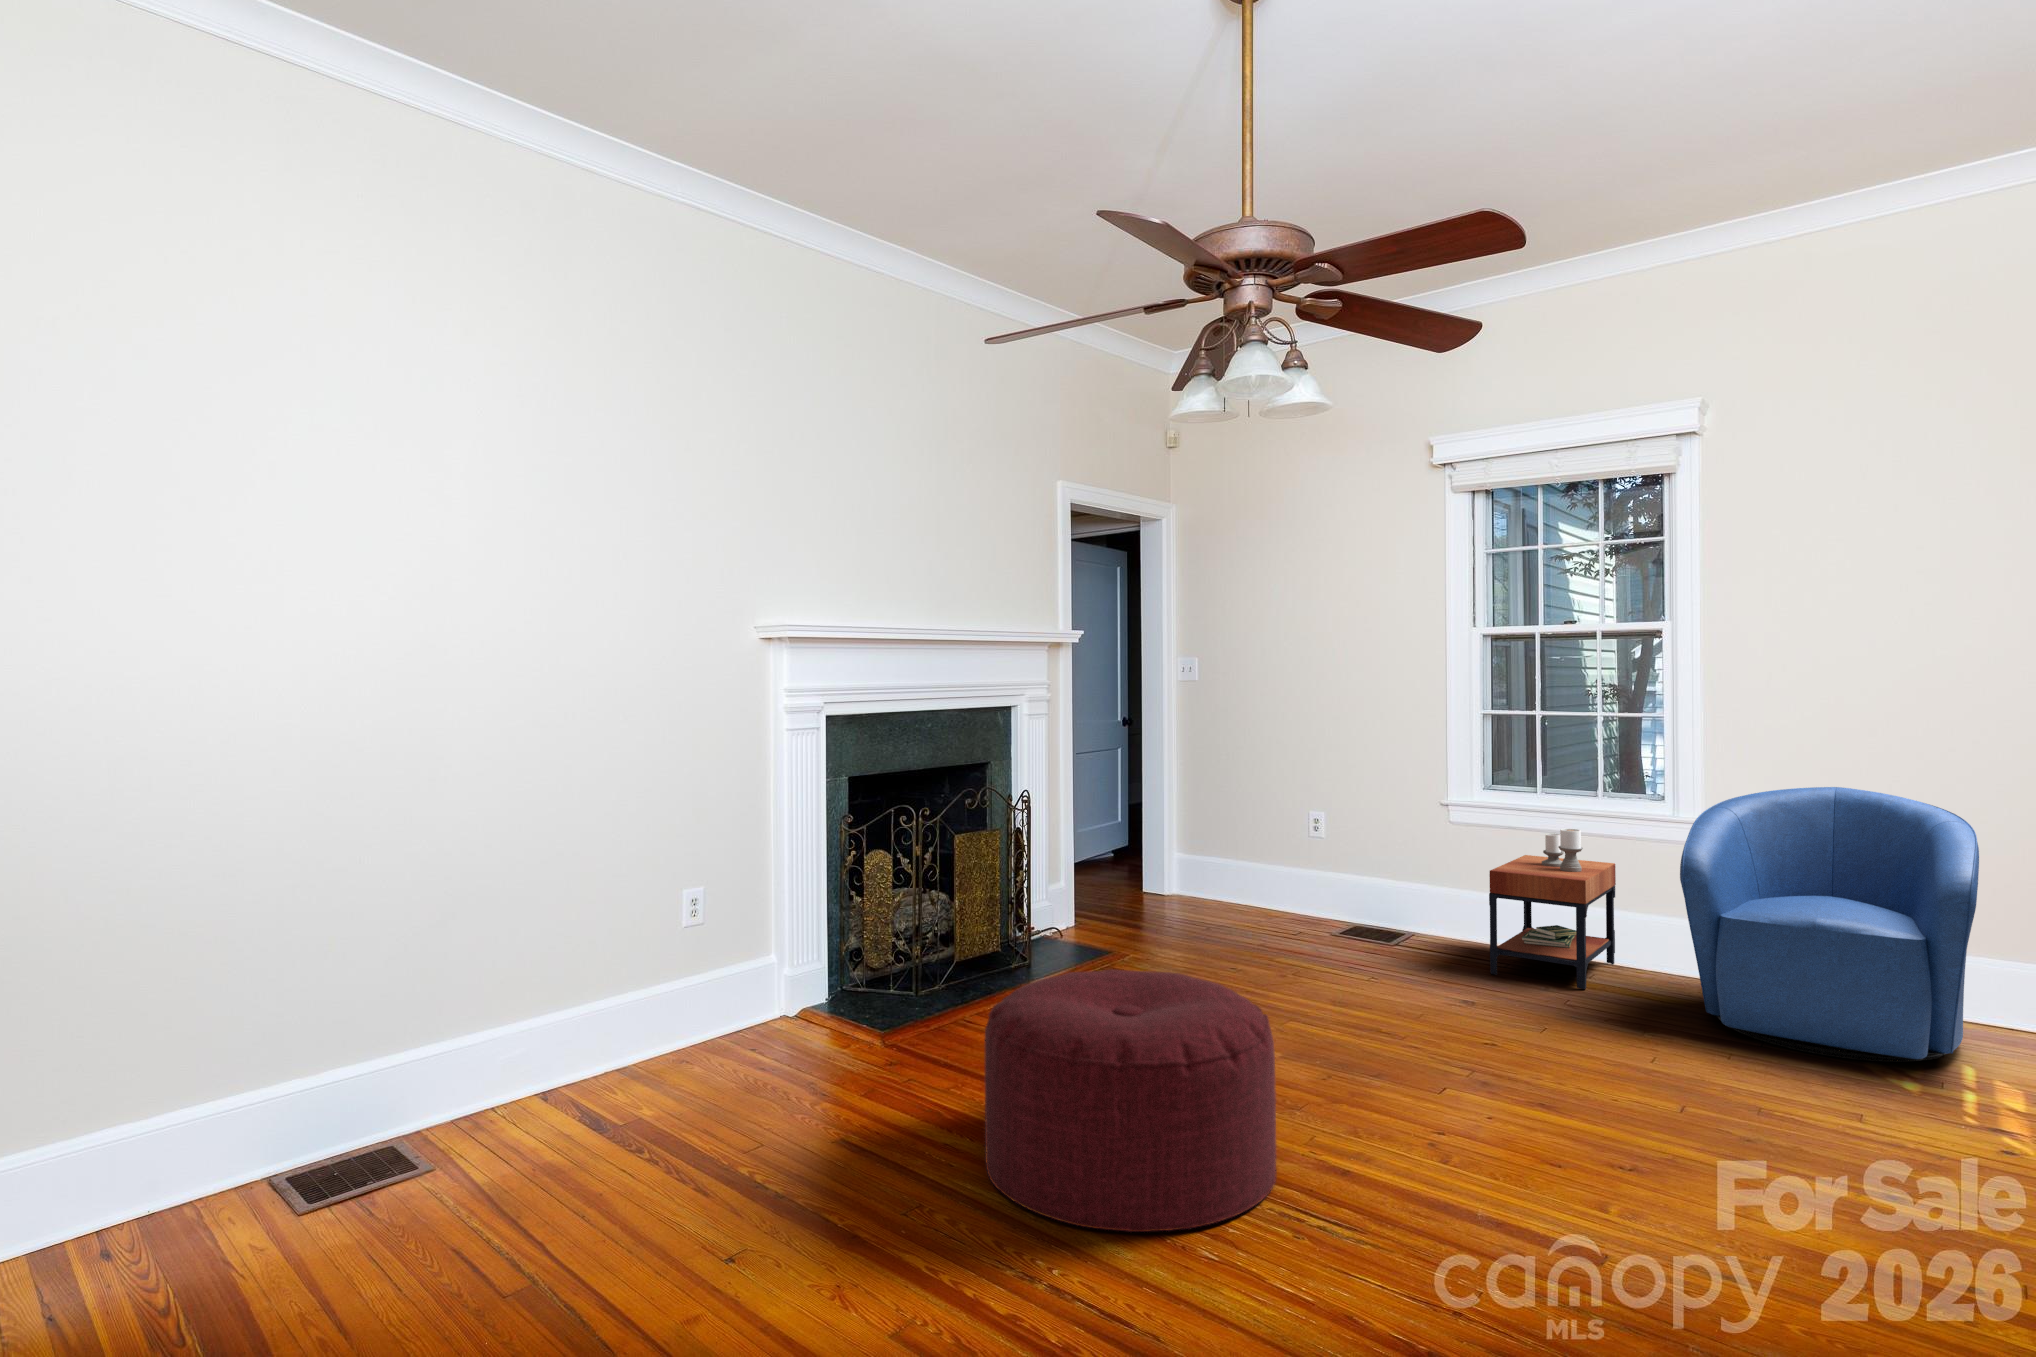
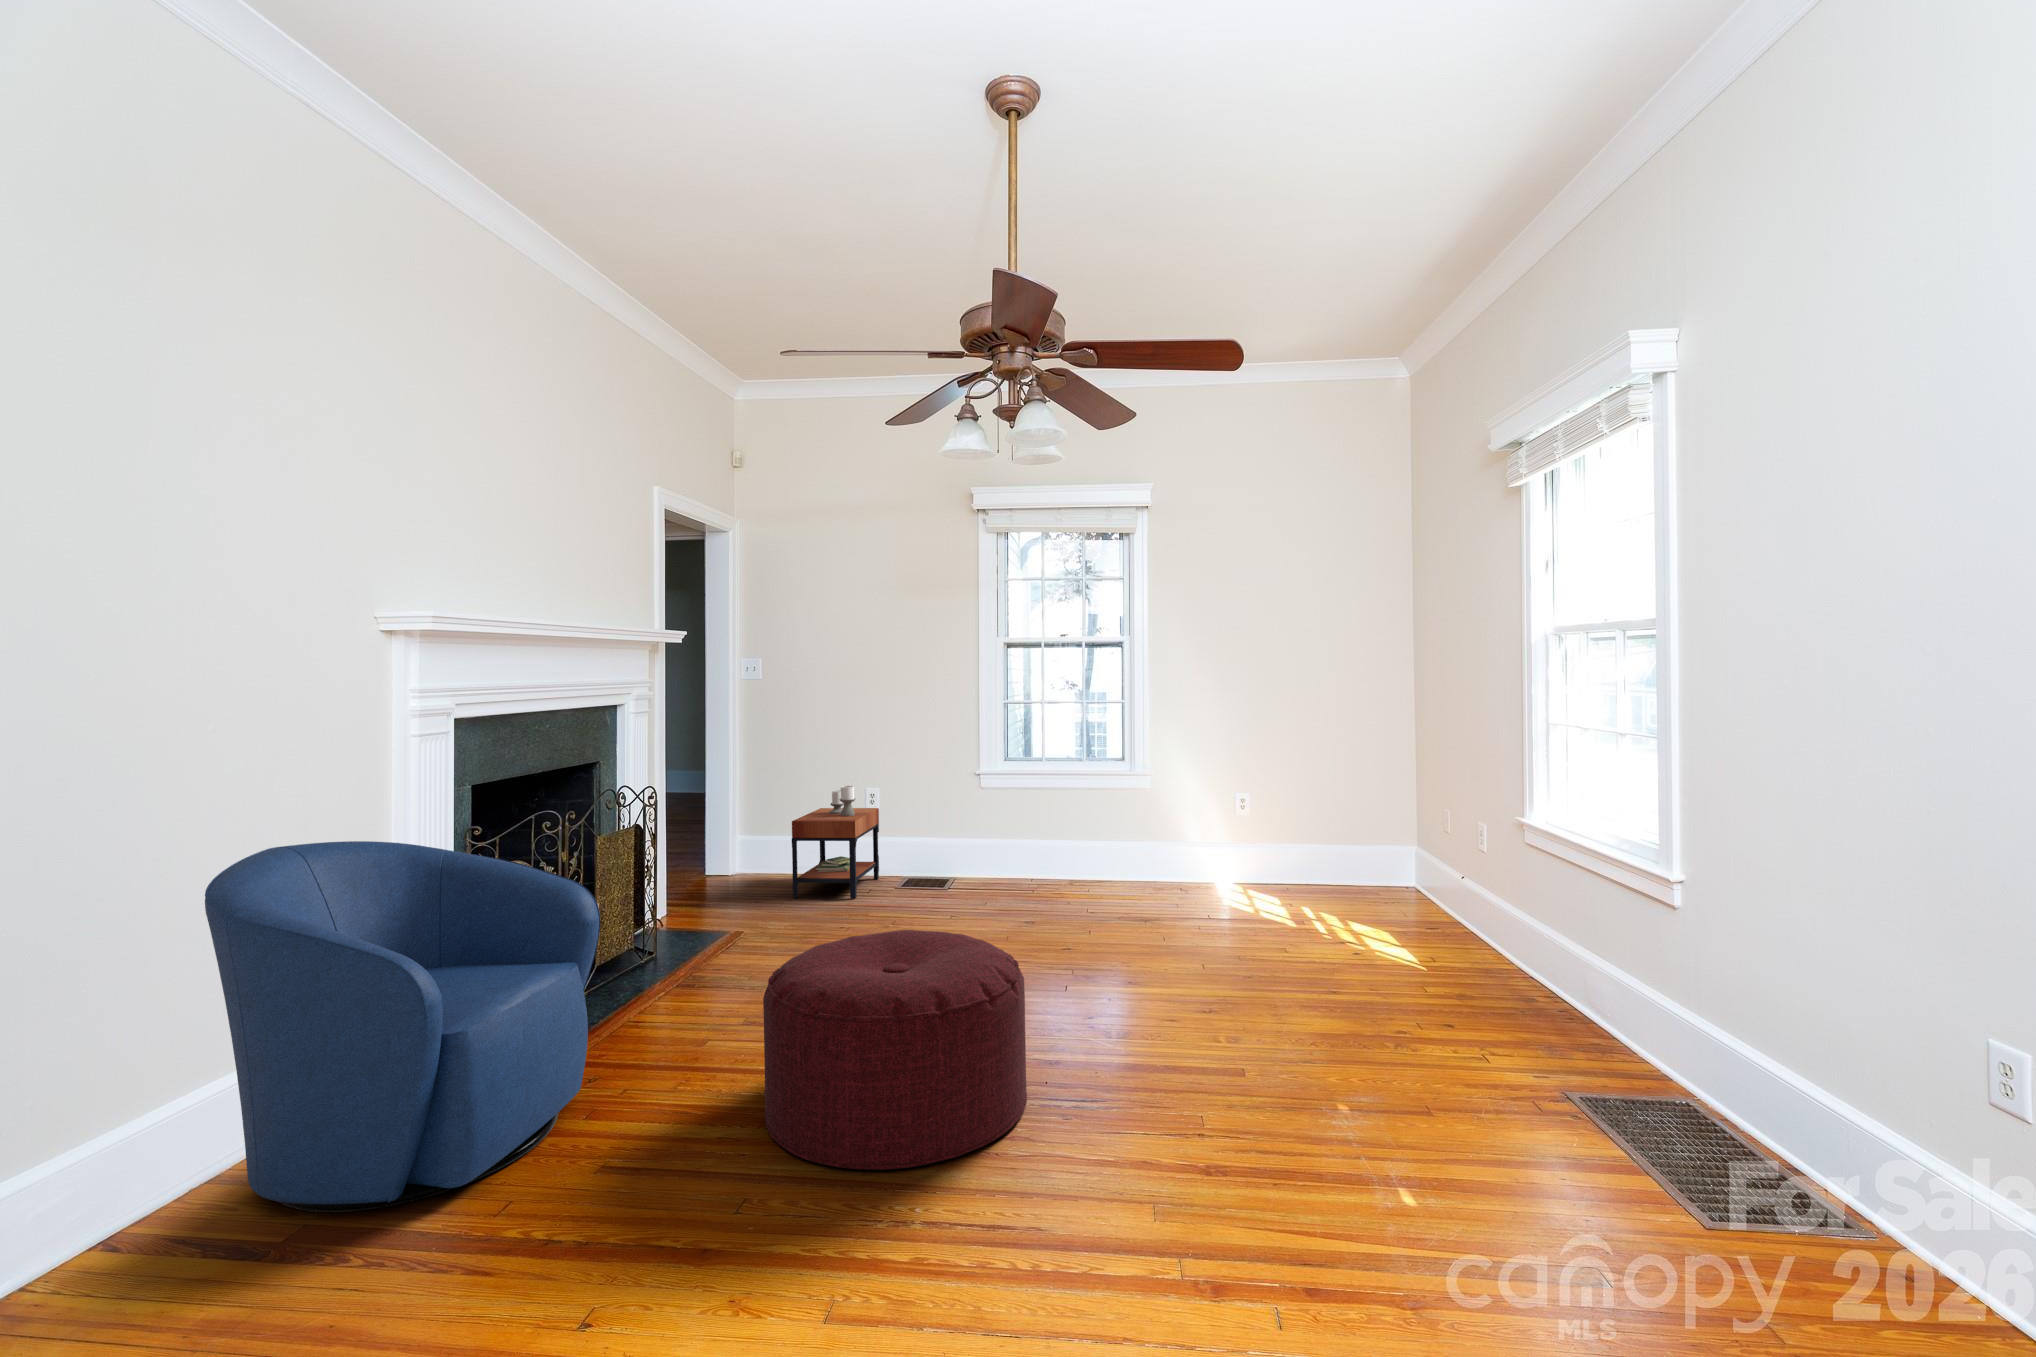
armchair: present [1680,787,1979,1062] -> present [205,841,600,1212]
side table: present [1489,829,1616,989] -> present [792,786,879,898]

